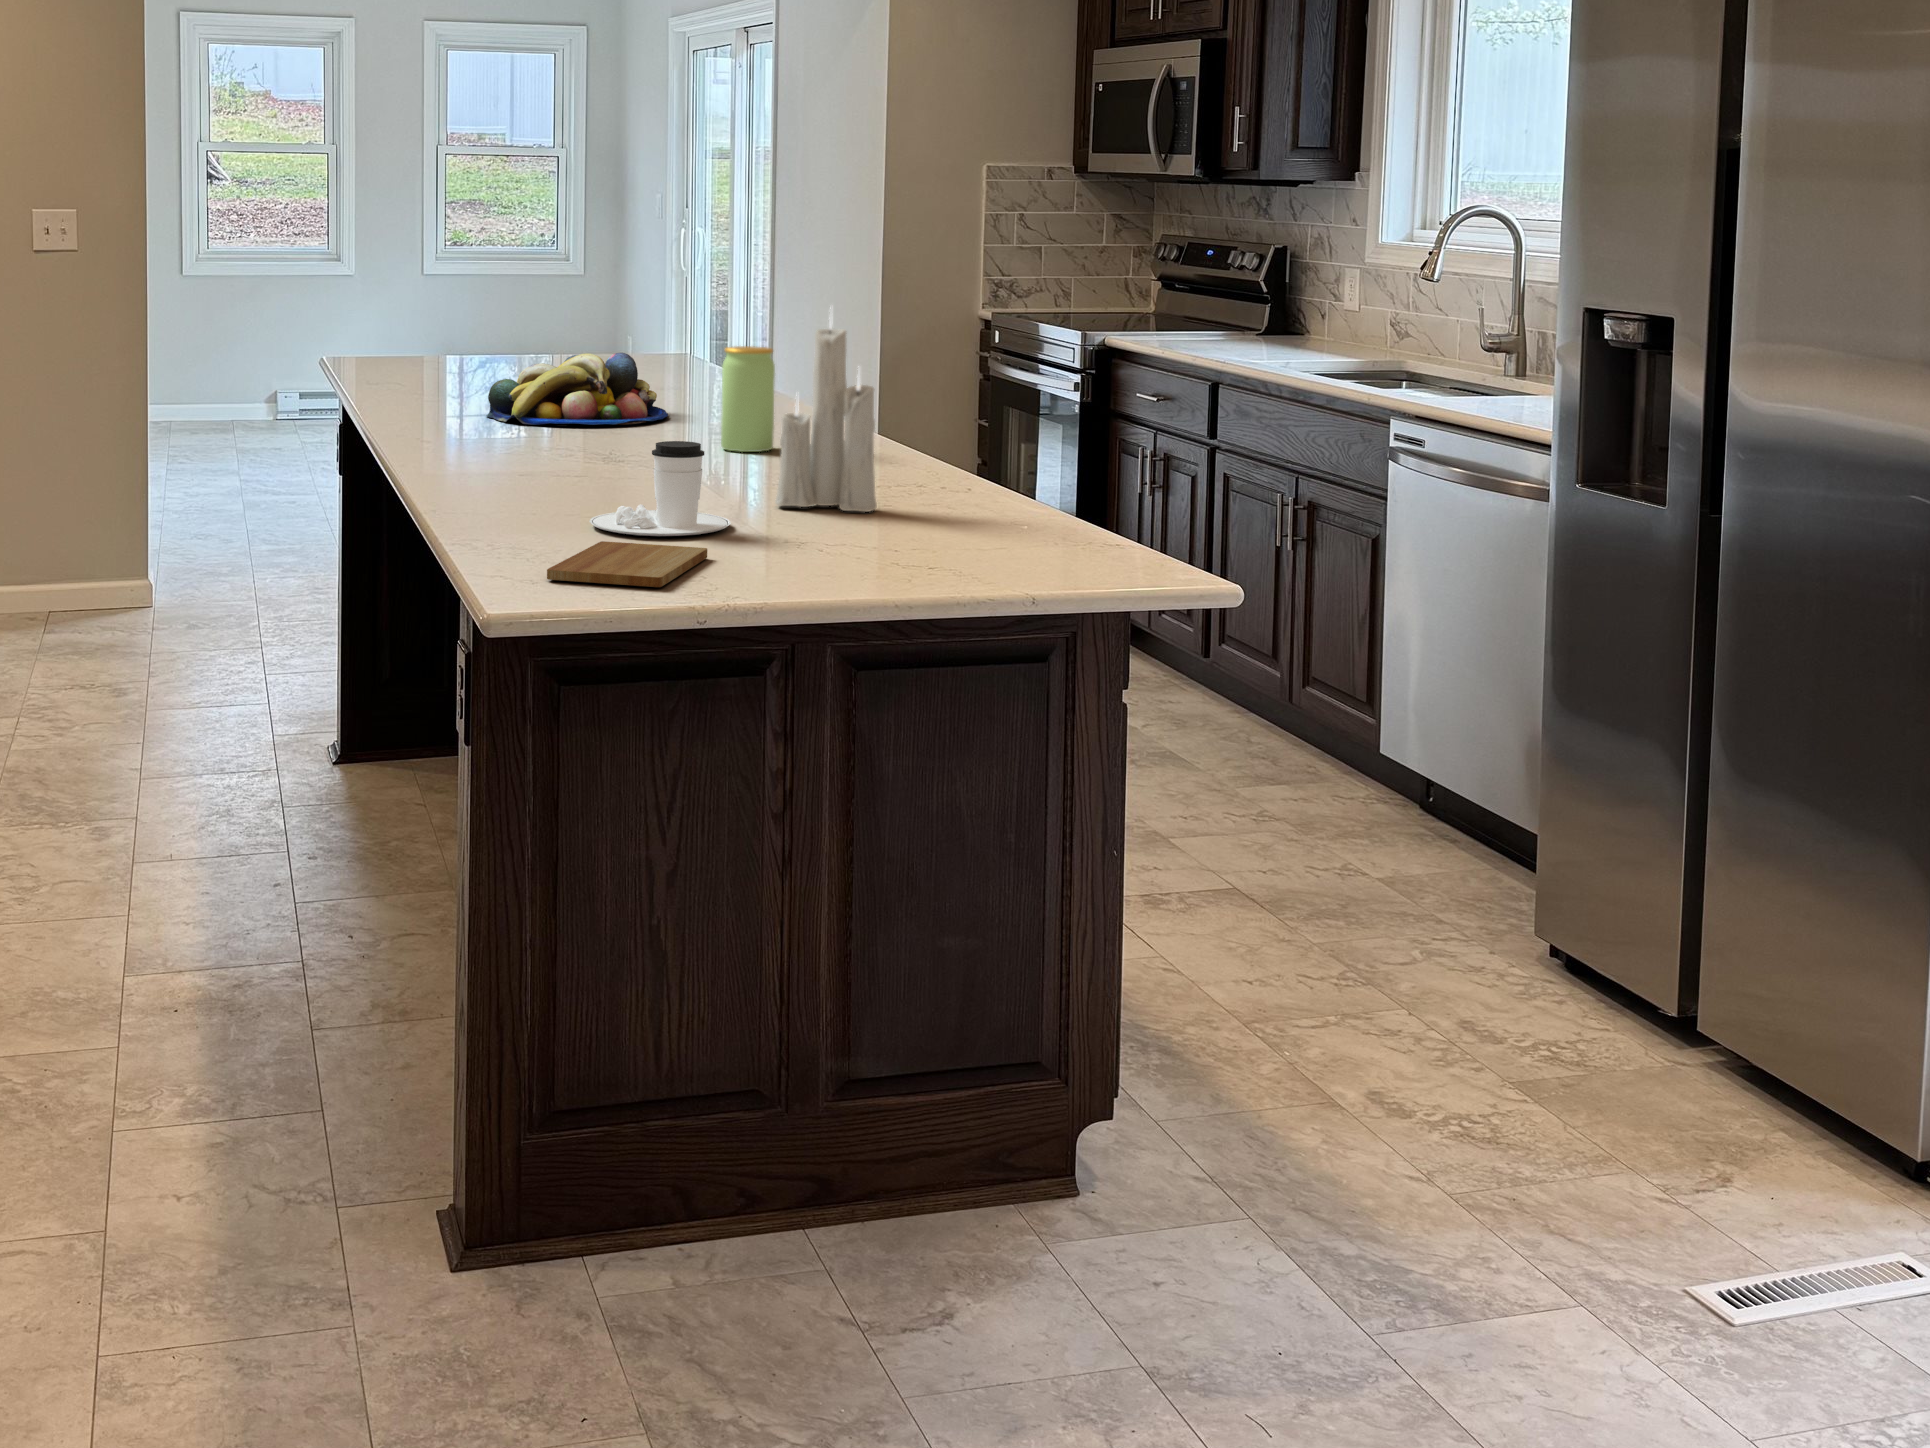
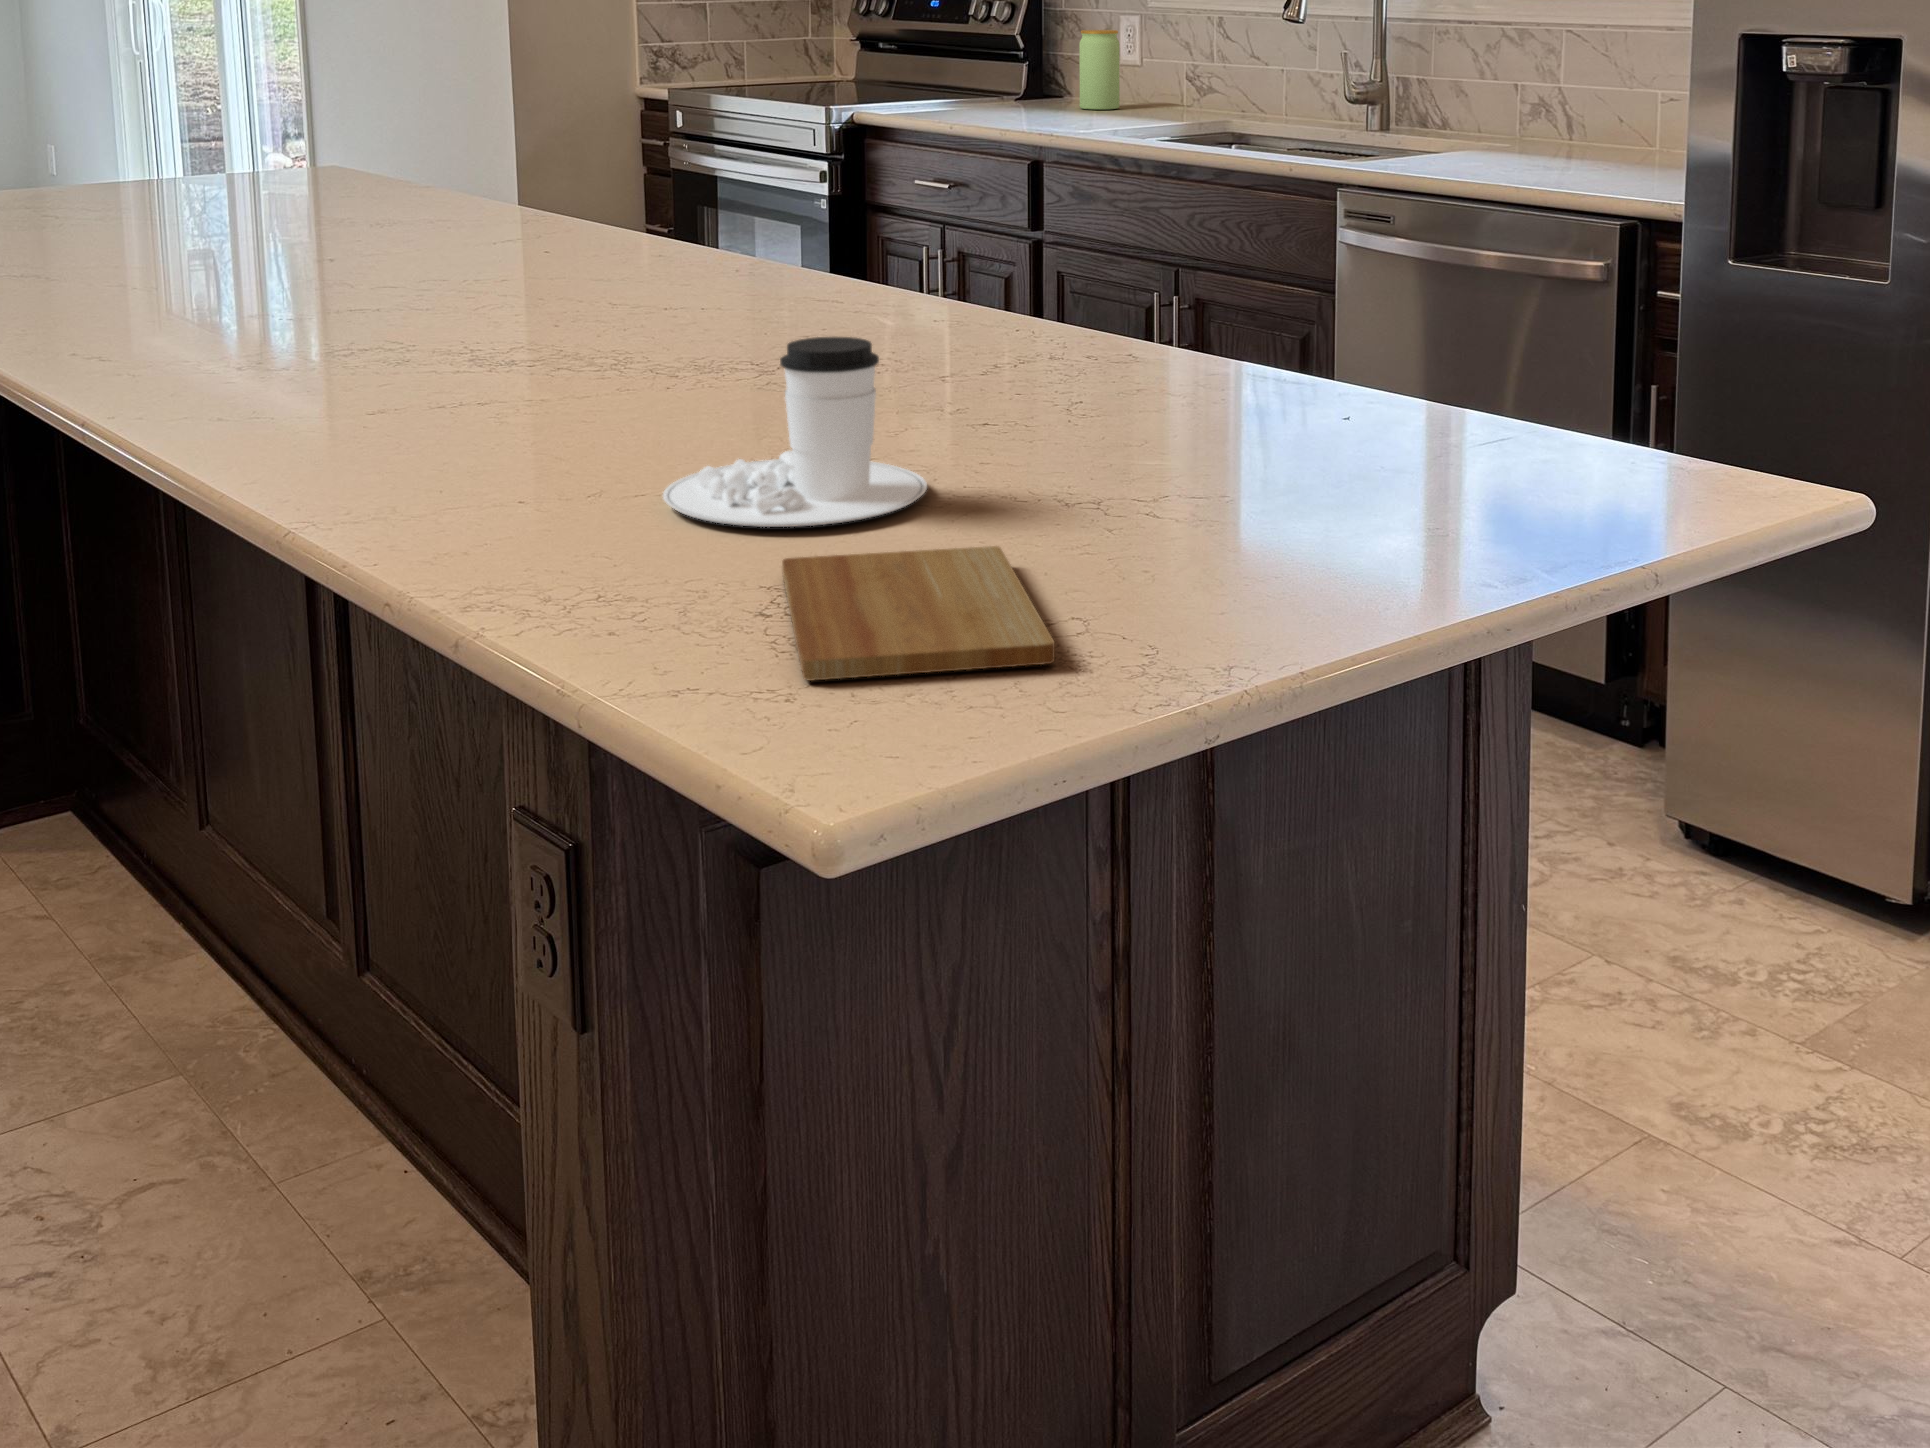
candle: present [775,308,877,512] -> none [905,54,1076,425]
jar: present [721,346,775,452] -> present [1079,30,1120,110]
fruit bowl: present [486,353,668,425] -> none [157,174,468,305]

